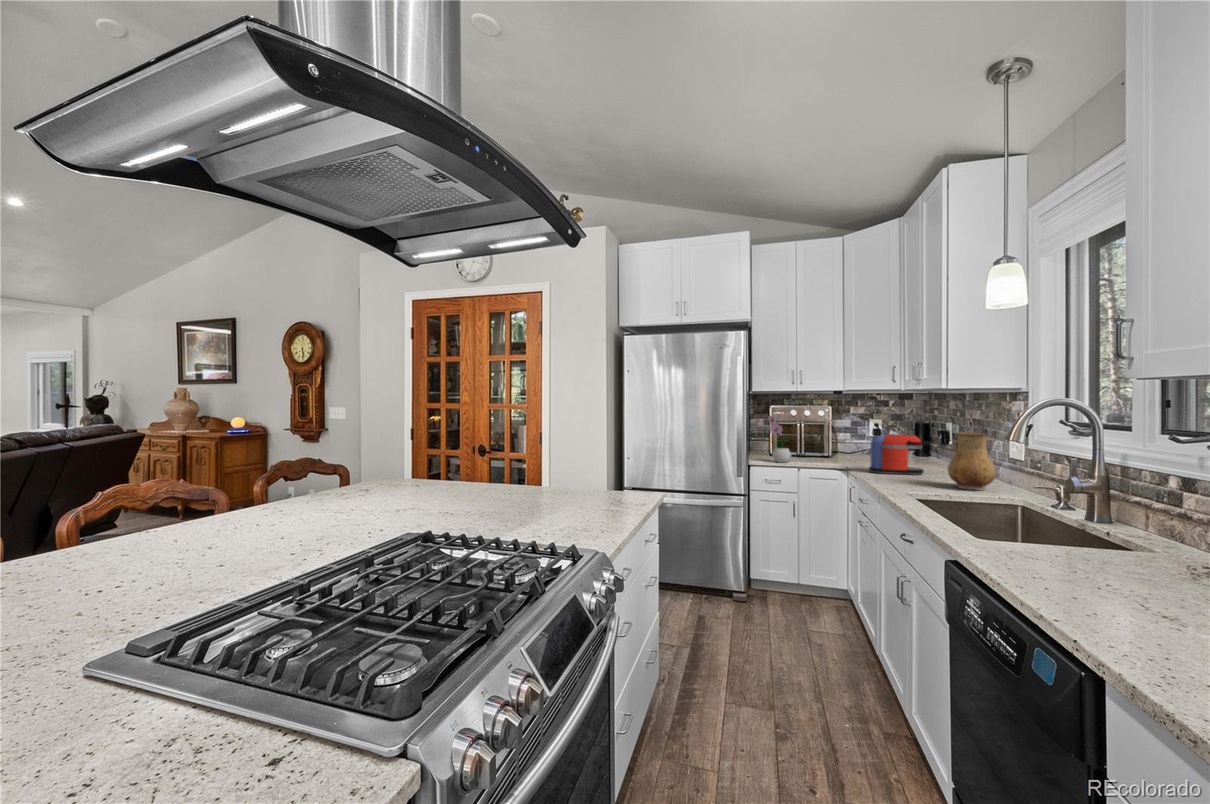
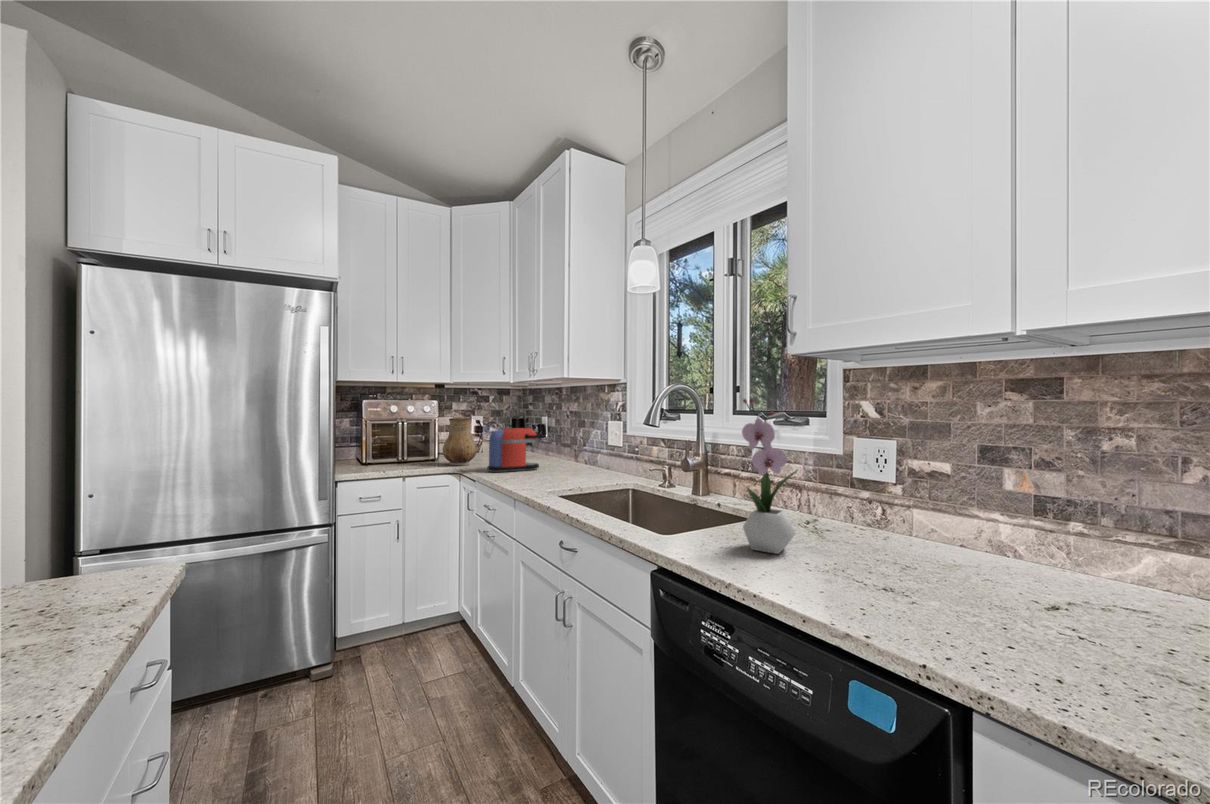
flower arrangement: present [768,408,791,463] -> present [742,398,797,554]
ceramic pitcher: present [948,432,996,490] -> present [443,418,477,466]

